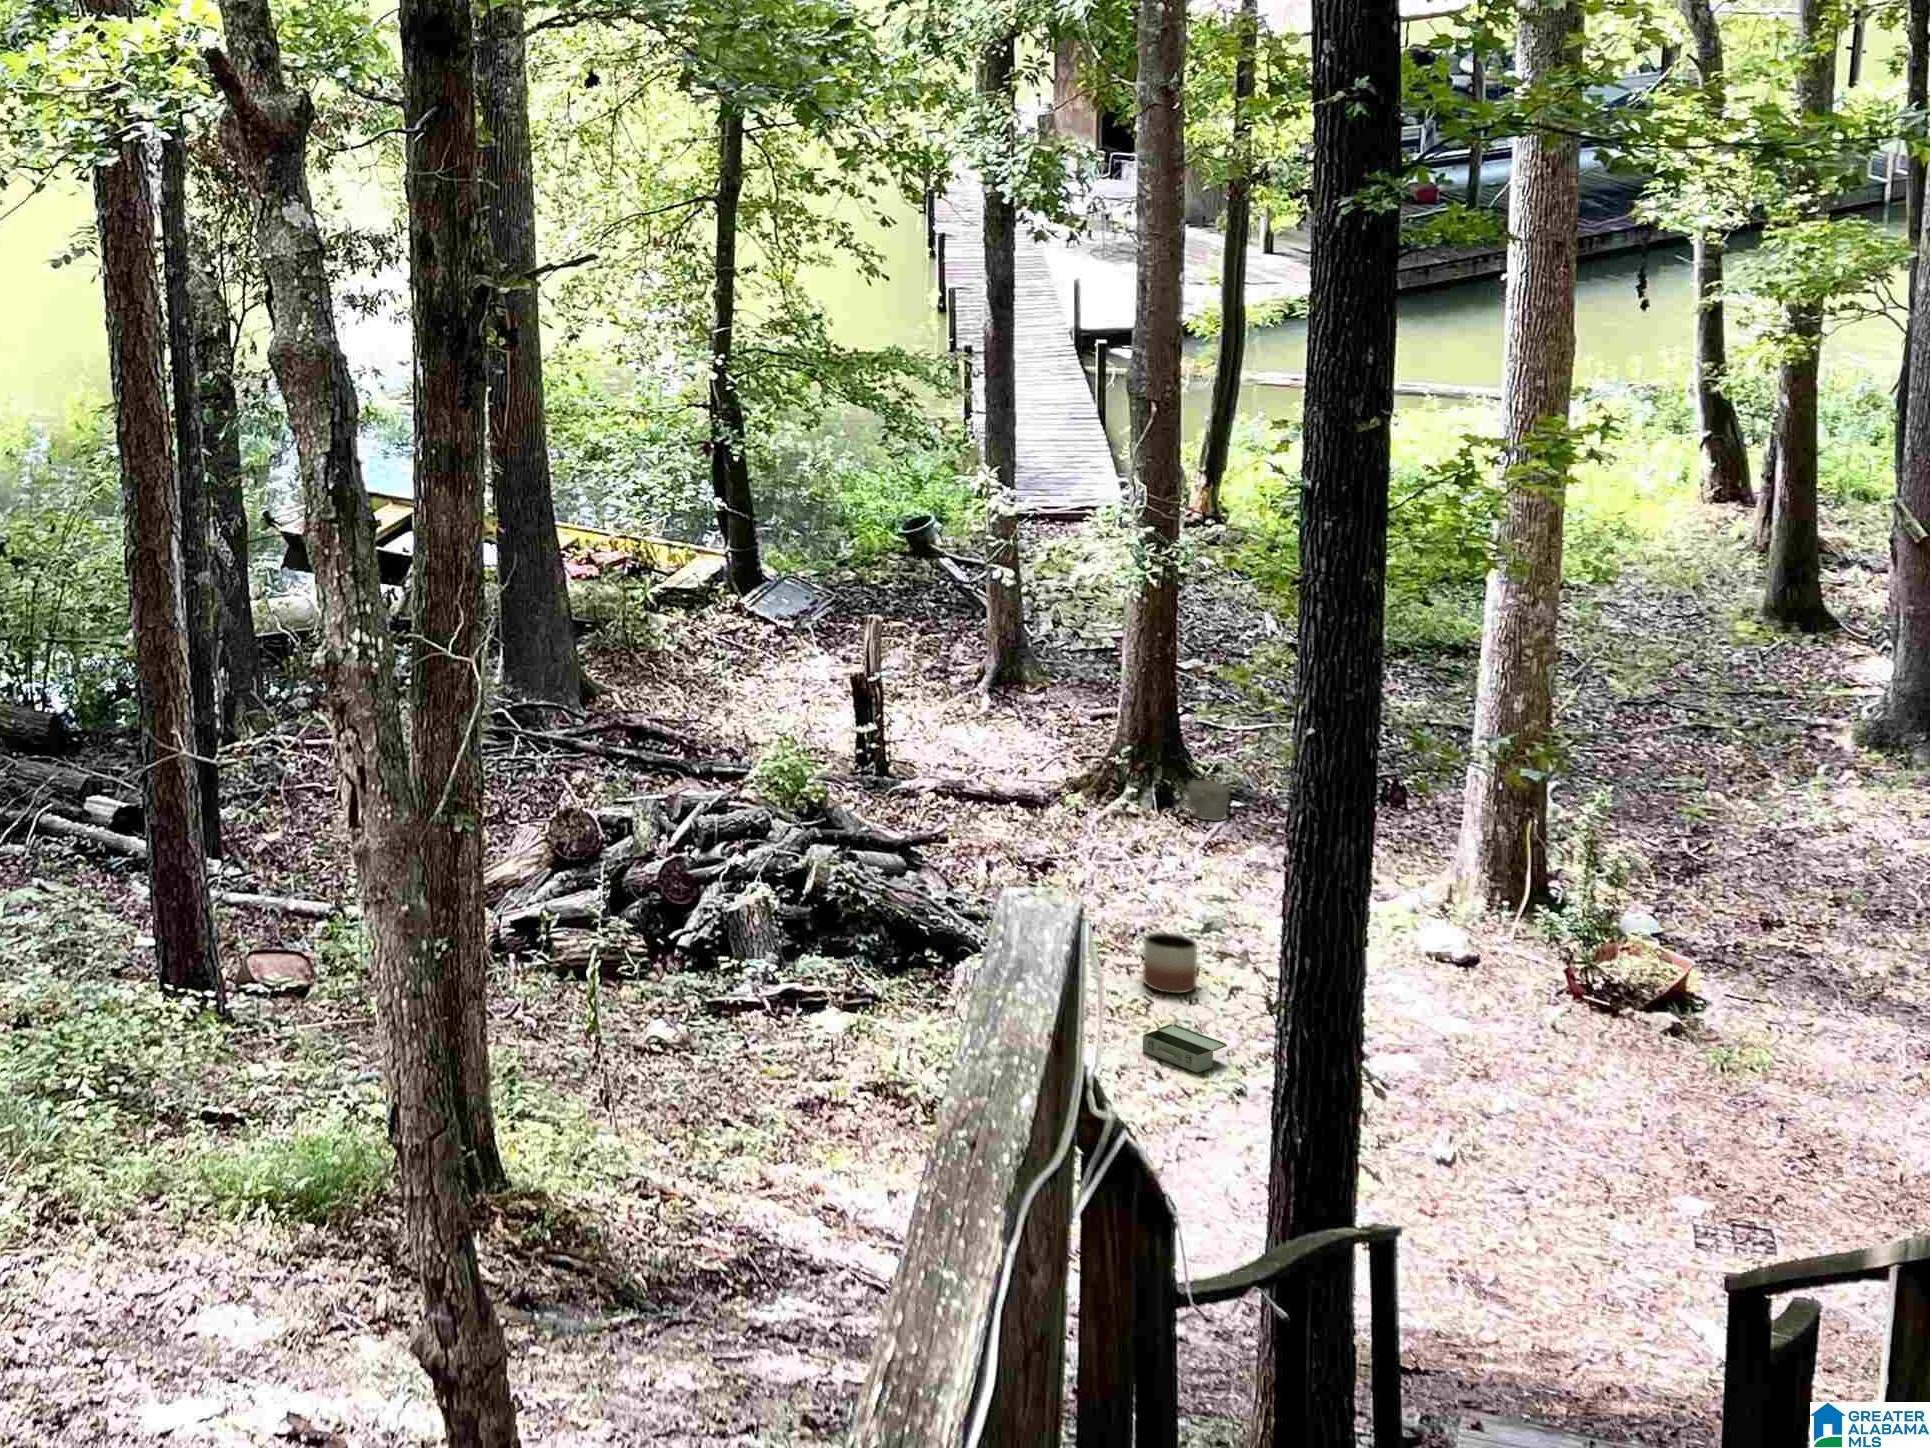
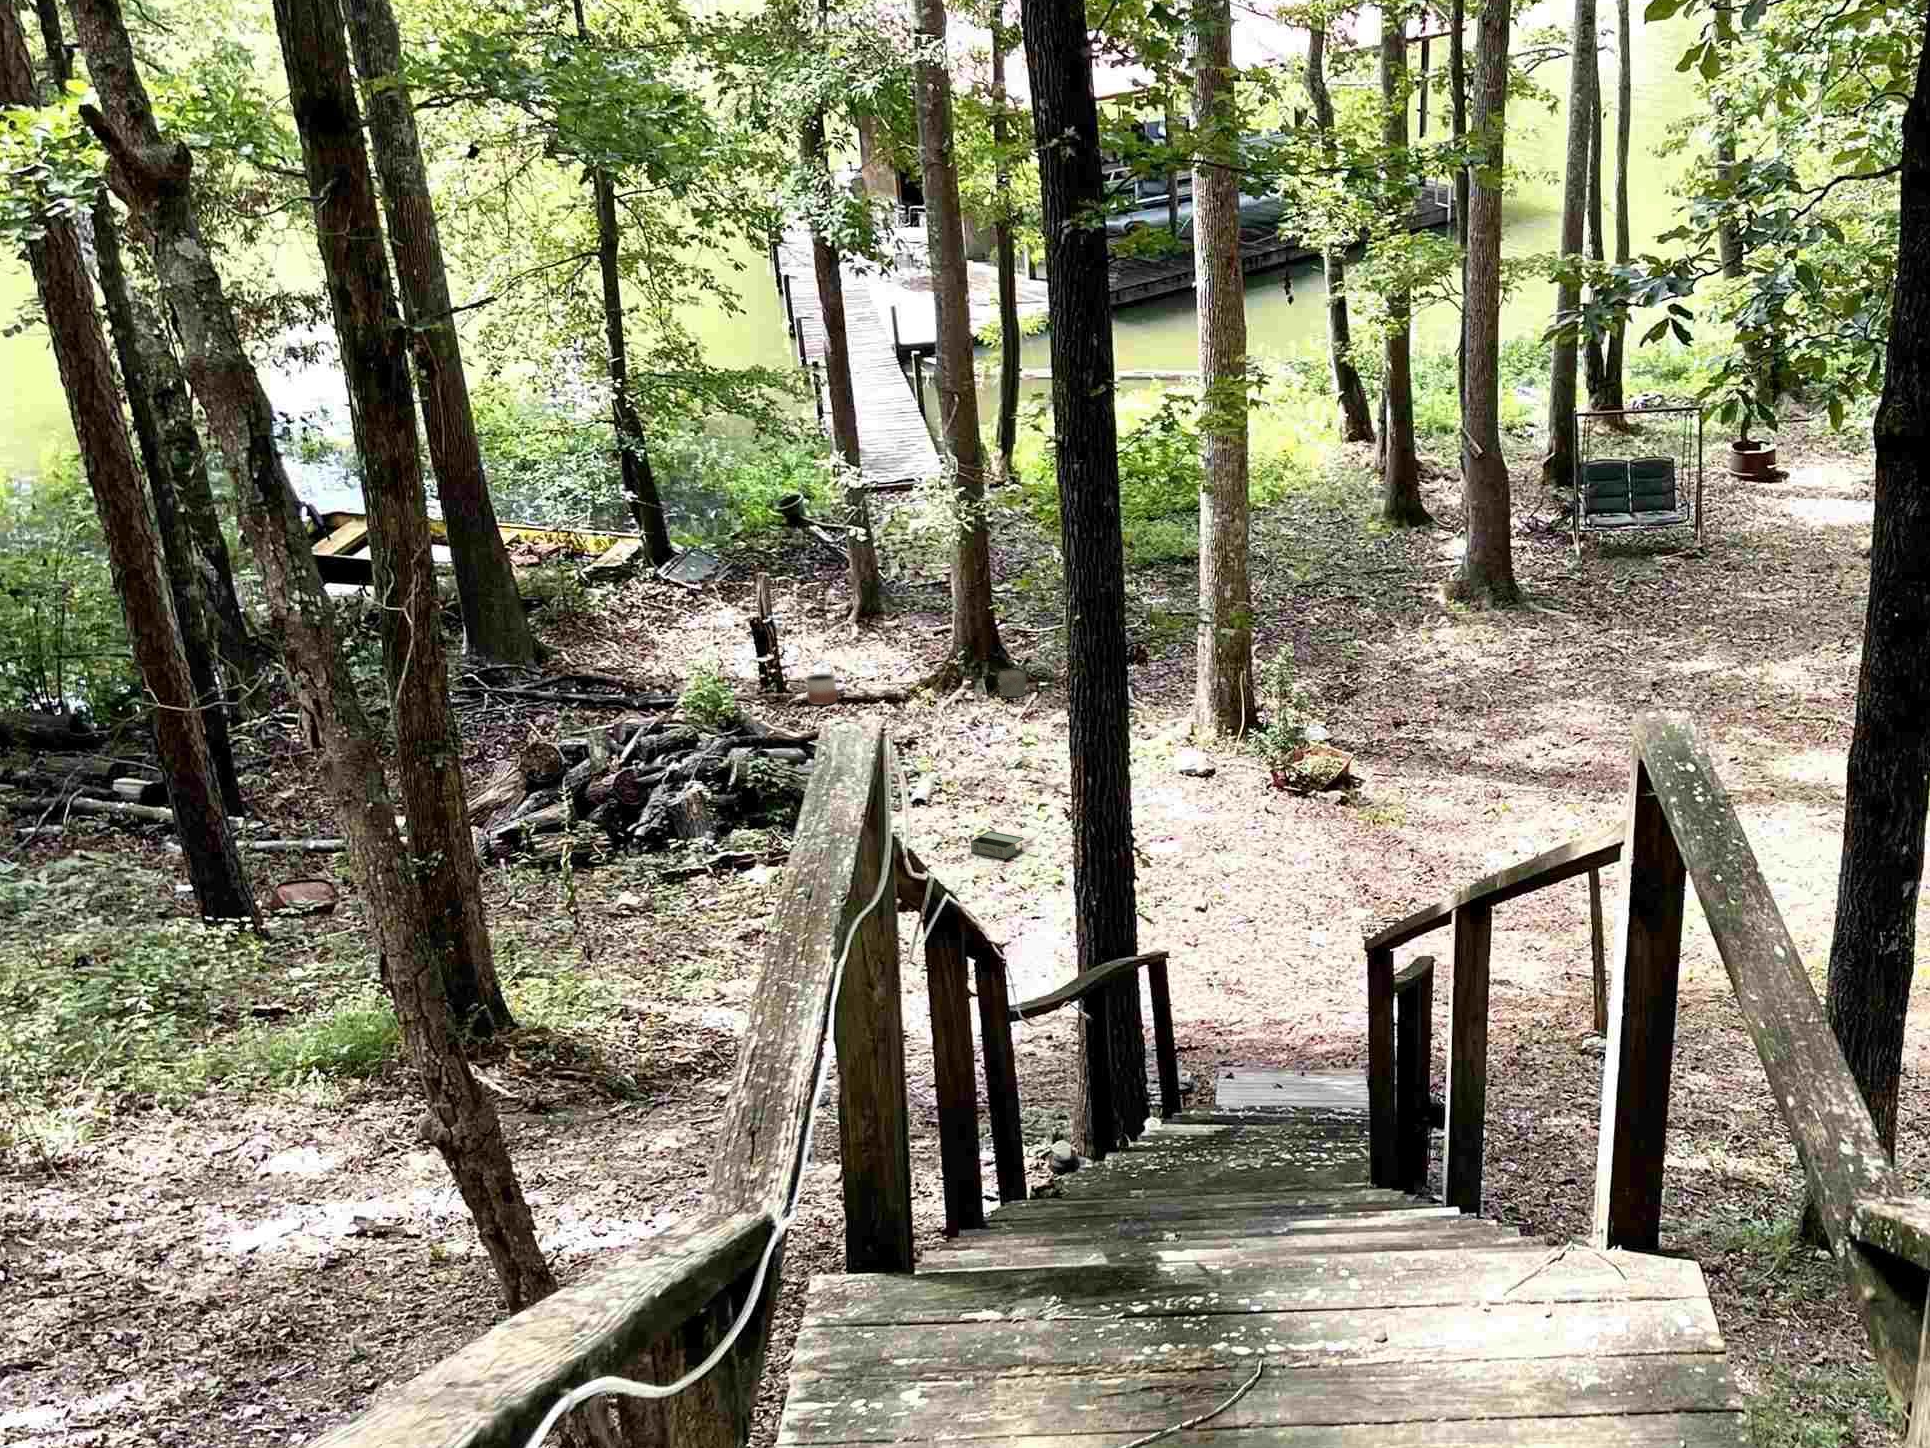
planter: present [1143,933,1197,993] -> present [806,674,837,705]

